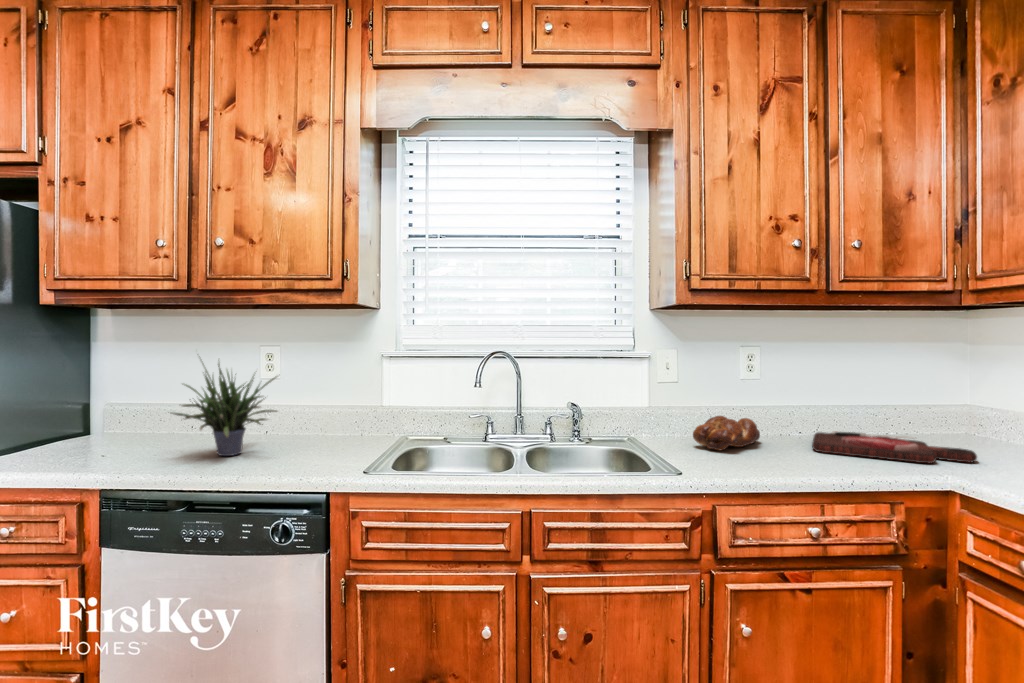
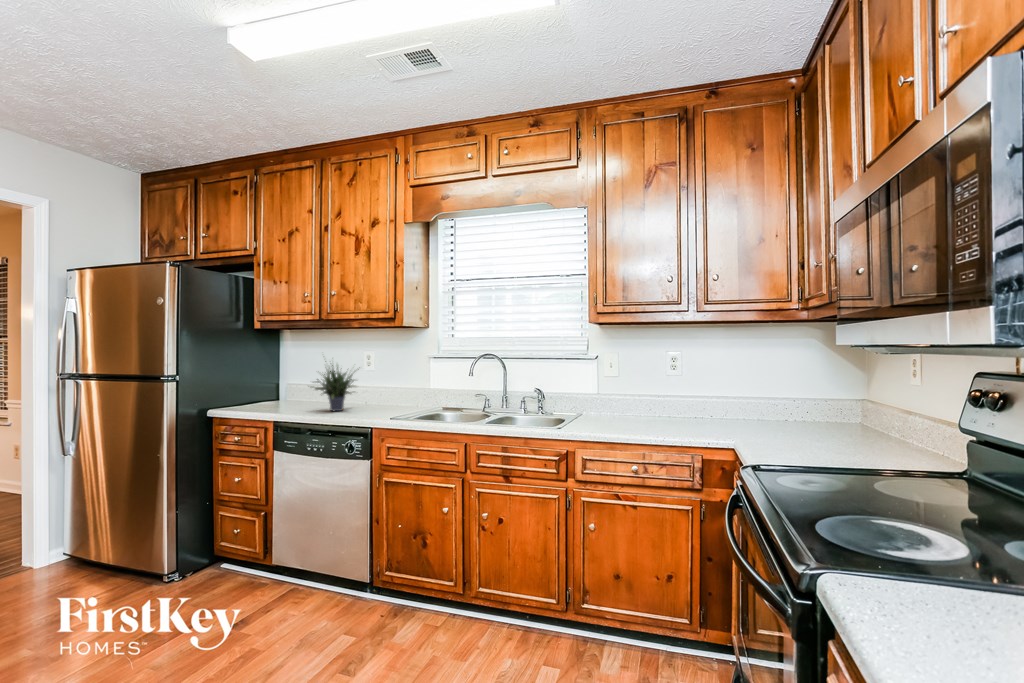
bread loaf: present [693,416,760,450] -> none [604,399,659,421]
cutting board: present [812,431,977,463] -> none [682,415,787,434]

